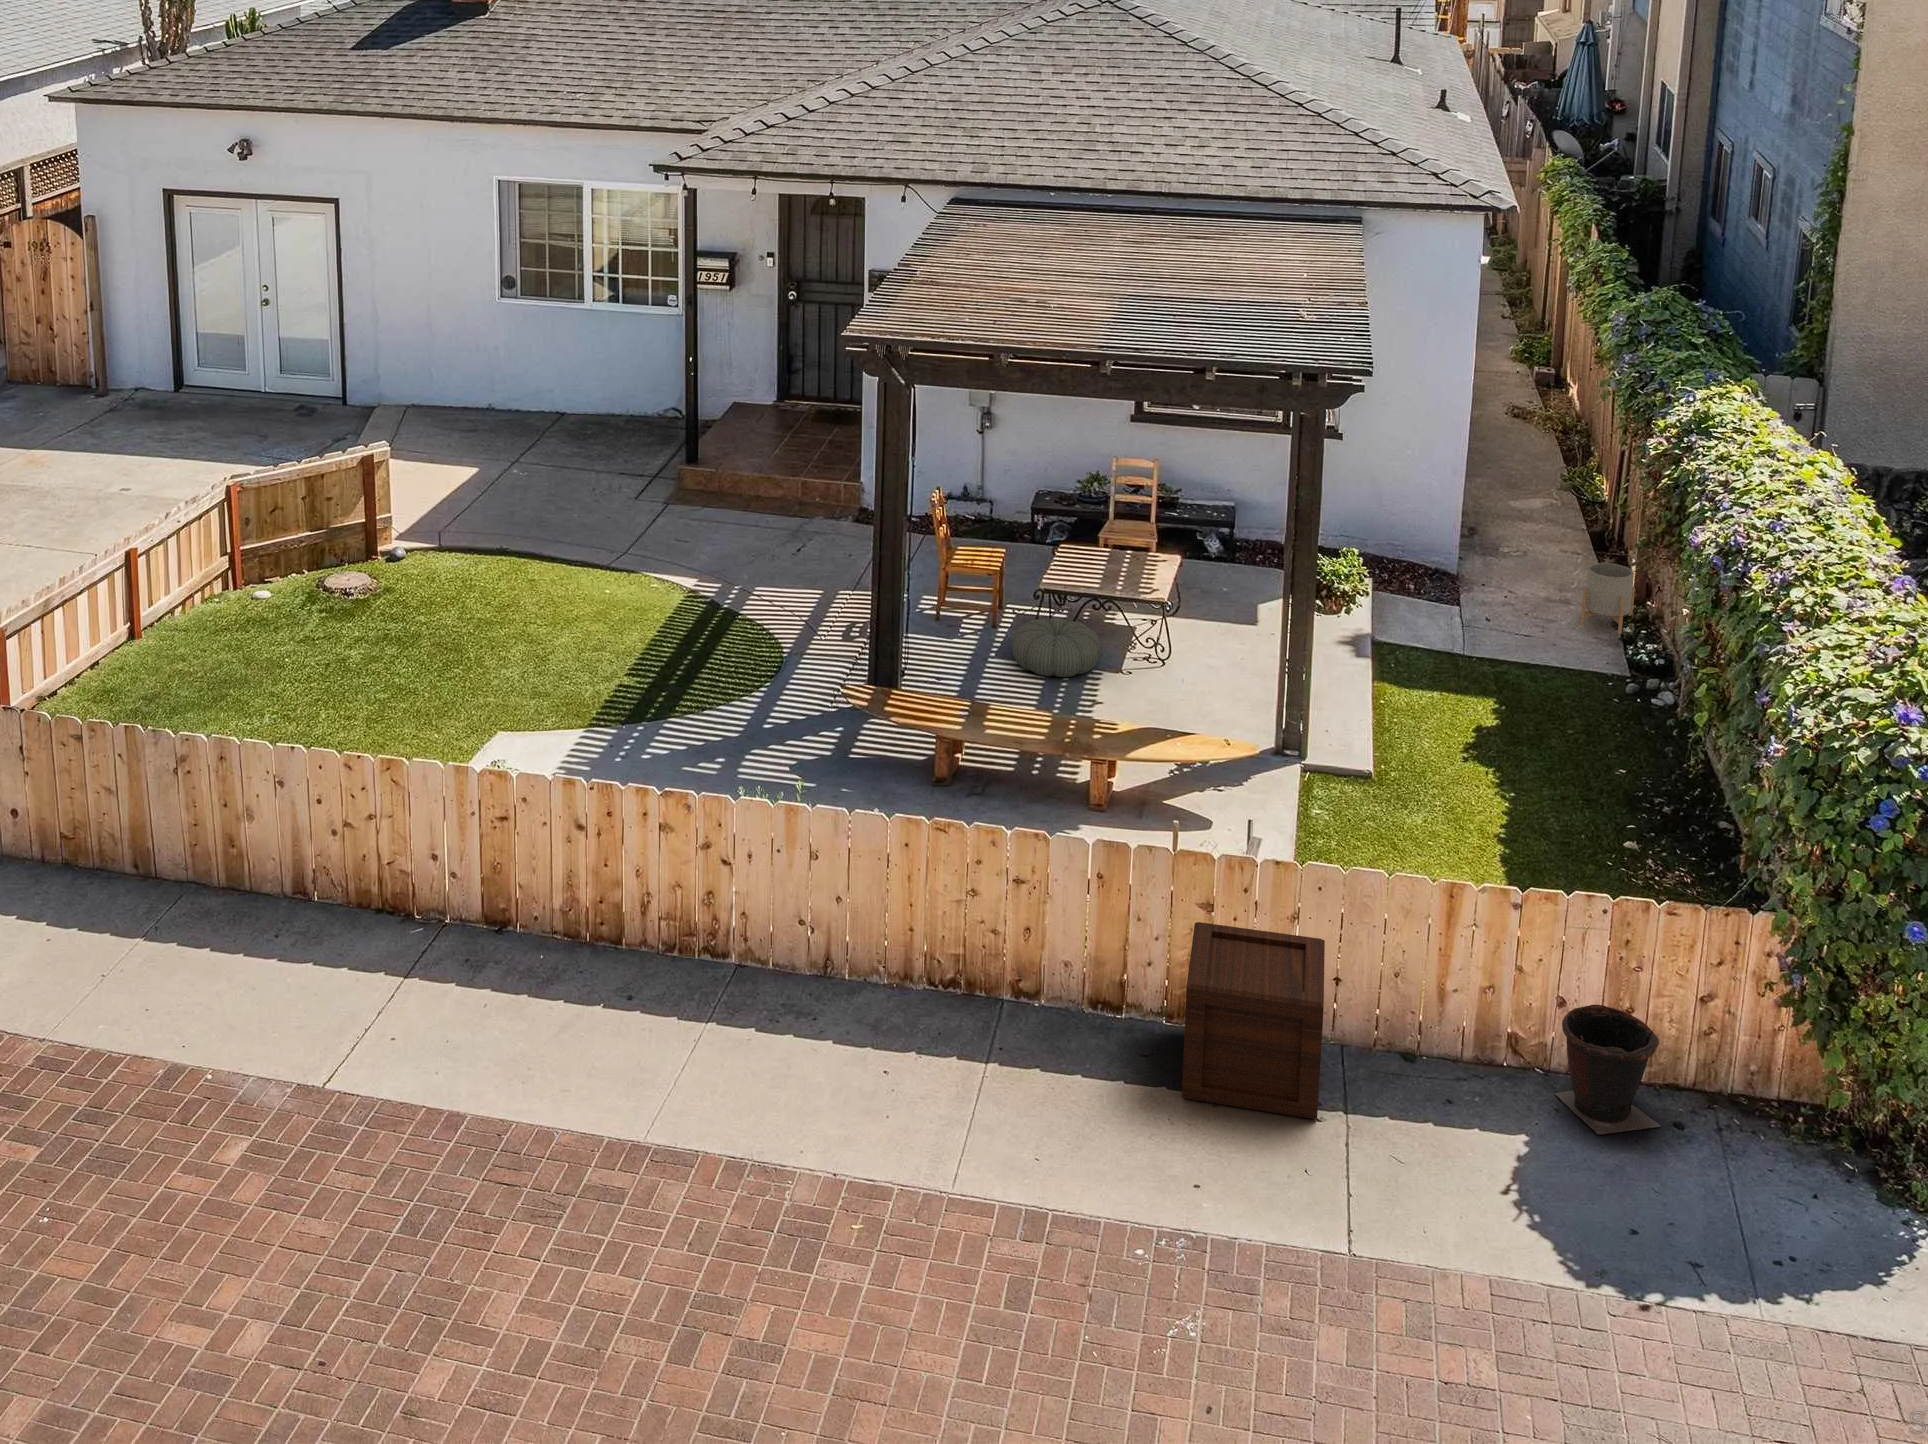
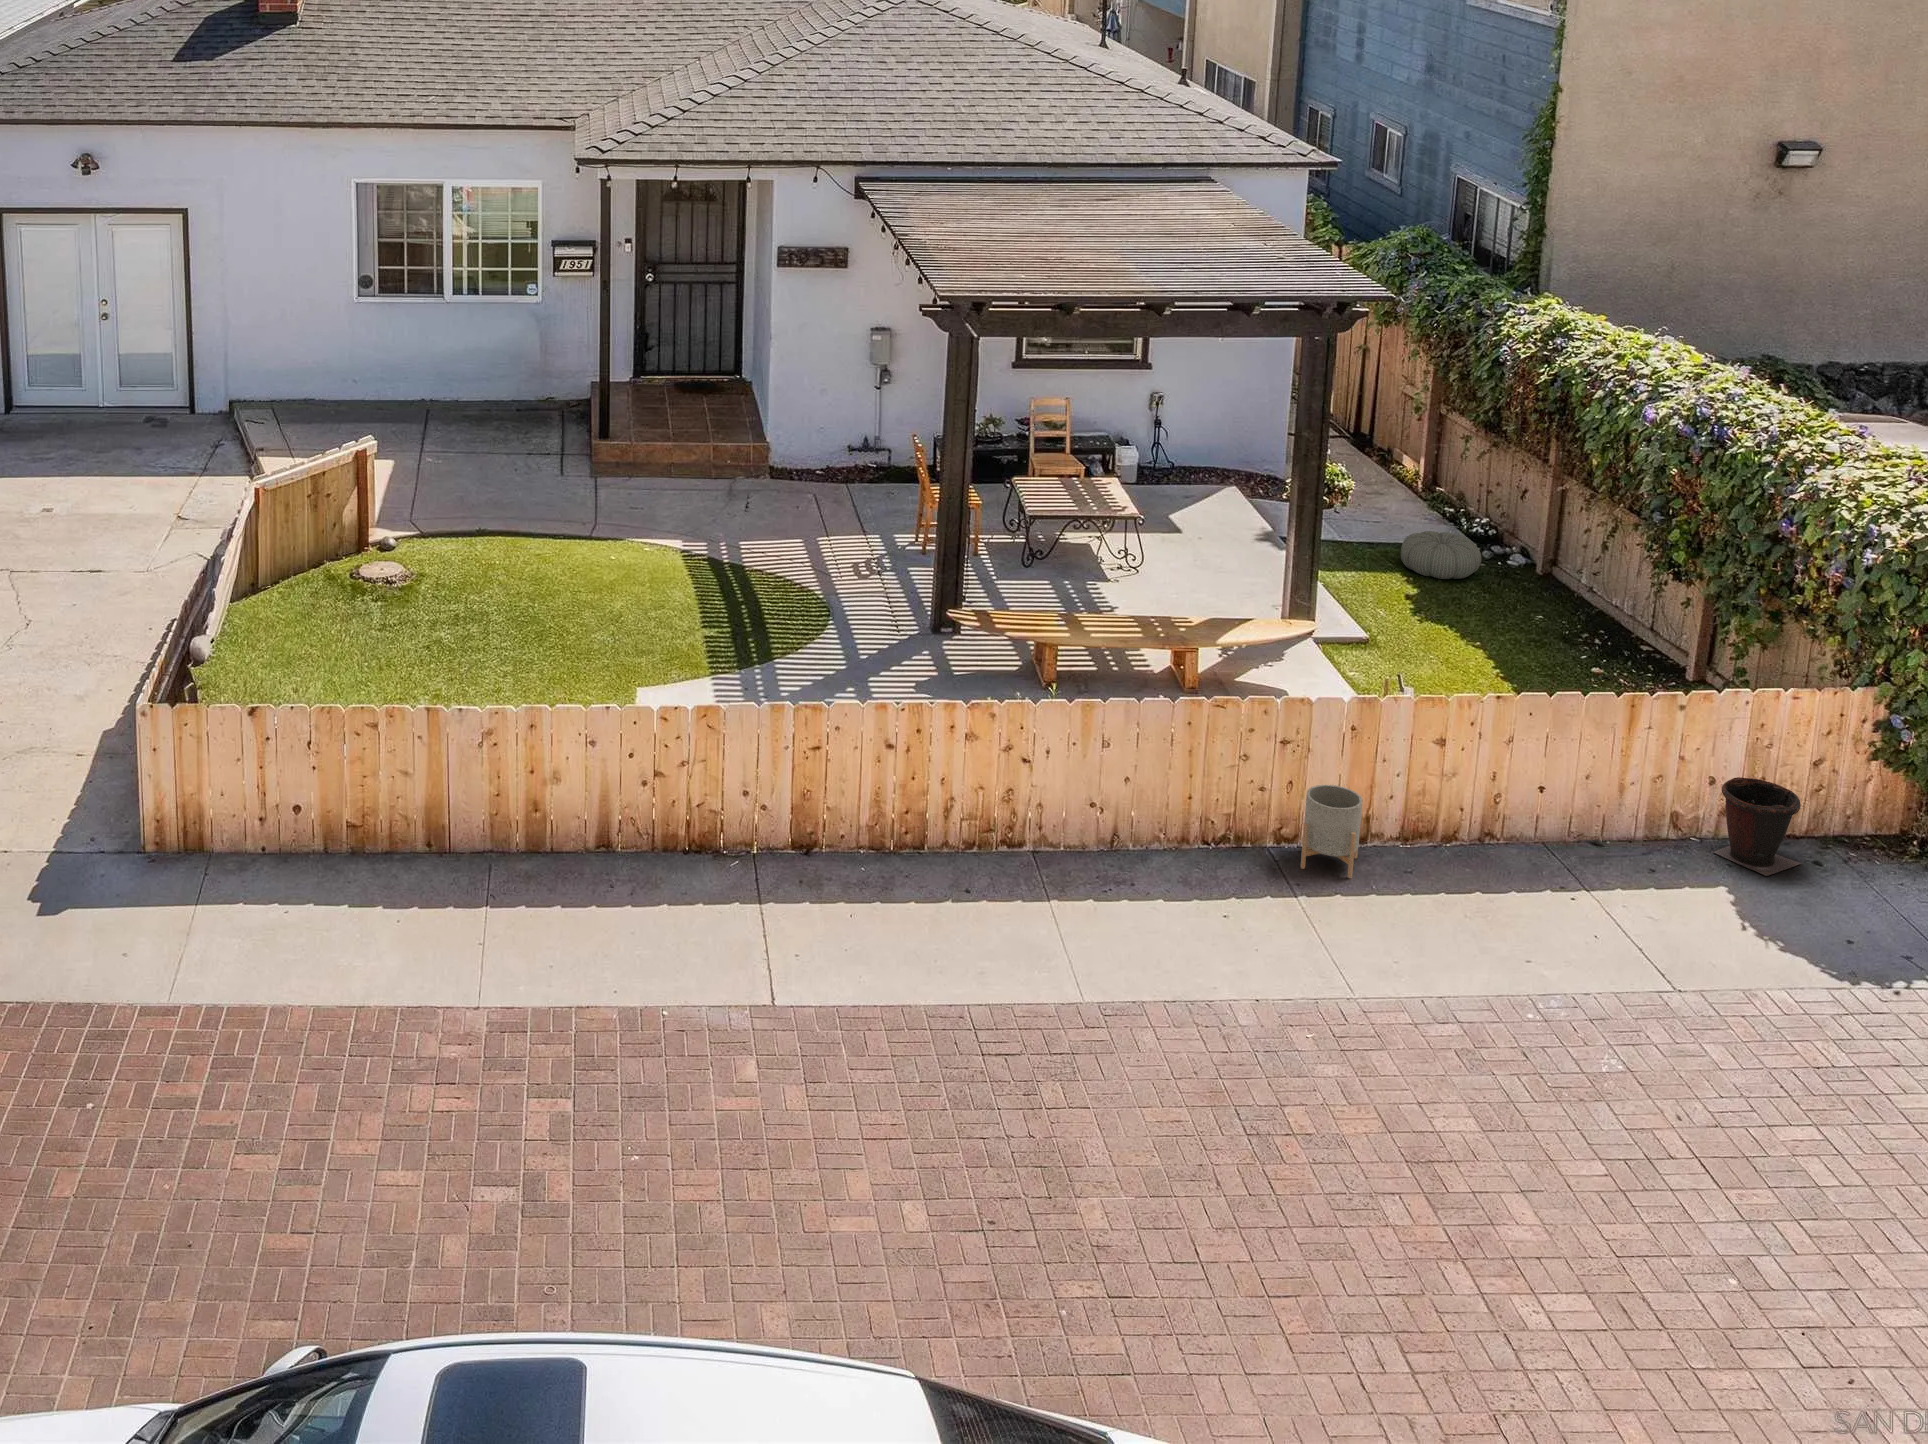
planter: present [1581,563,1635,634] -> present [1301,785,1362,879]
pouf: present [1011,618,1101,677] -> present [1401,531,1481,579]
wooden crate: present [1182,922,1325,1119] -> none [1424,754,1583,898]

